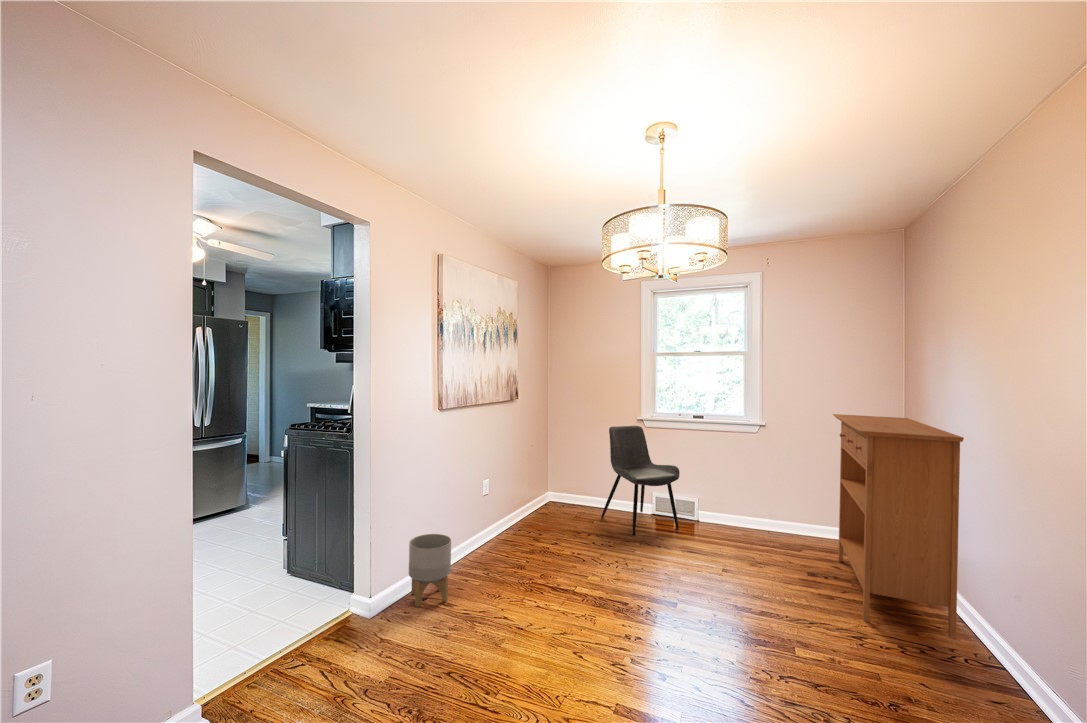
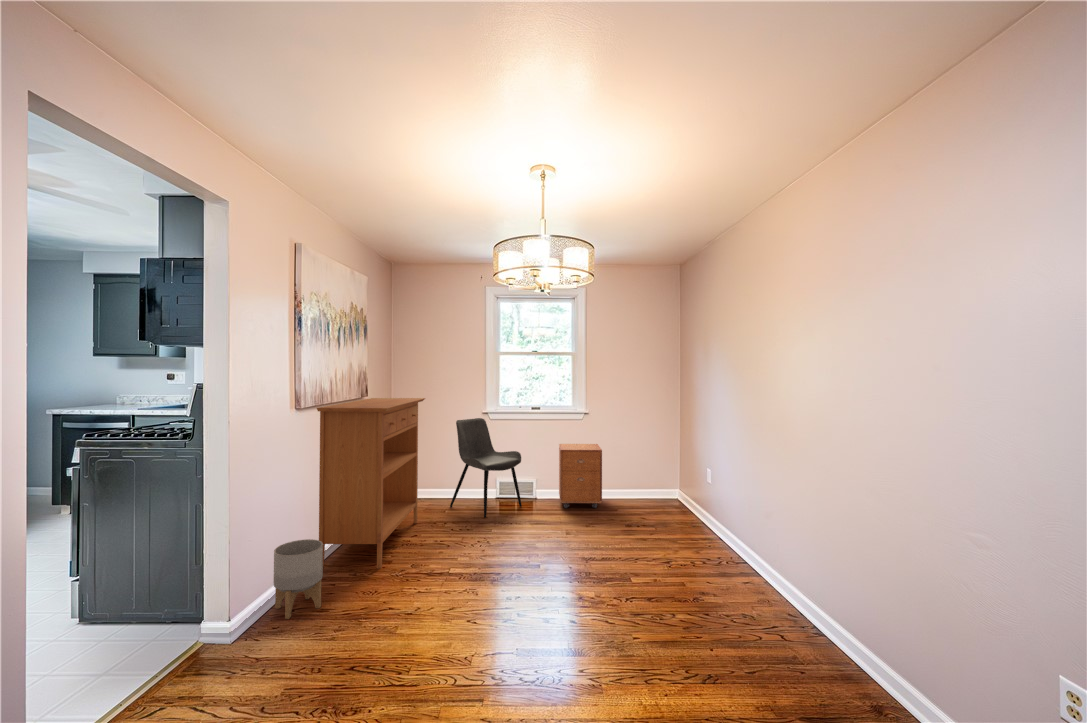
console table: present [833,414,964,639] -> present [317,398,425,569]
cabinet: none [724,462,779,544] -> present [559,444,602,508]

